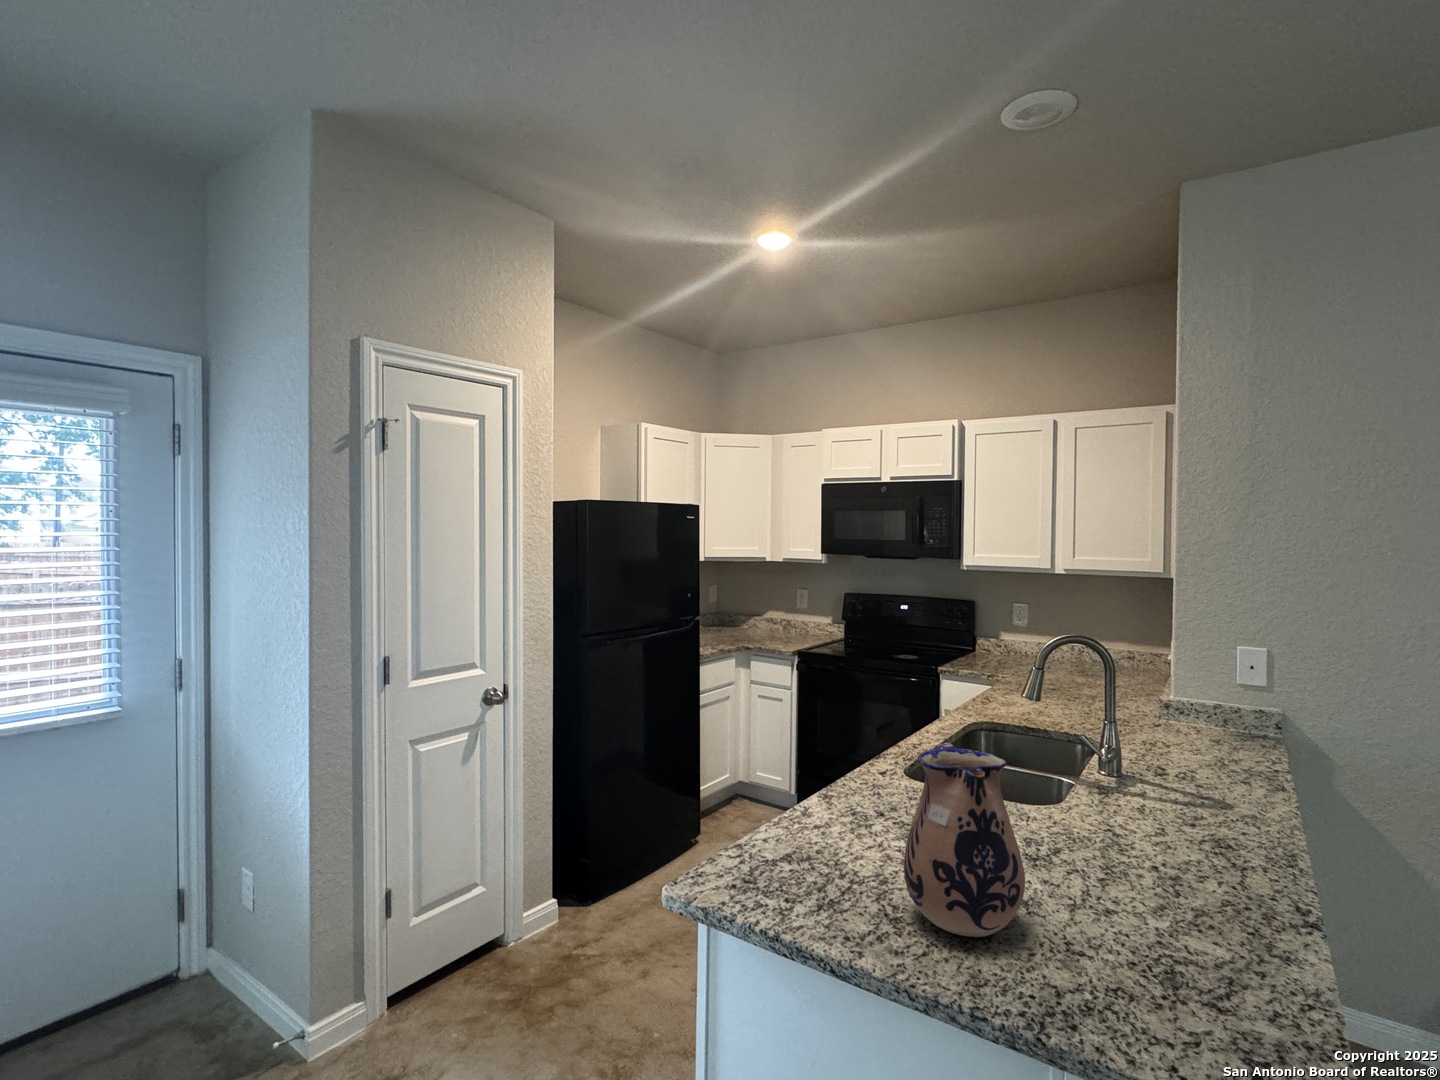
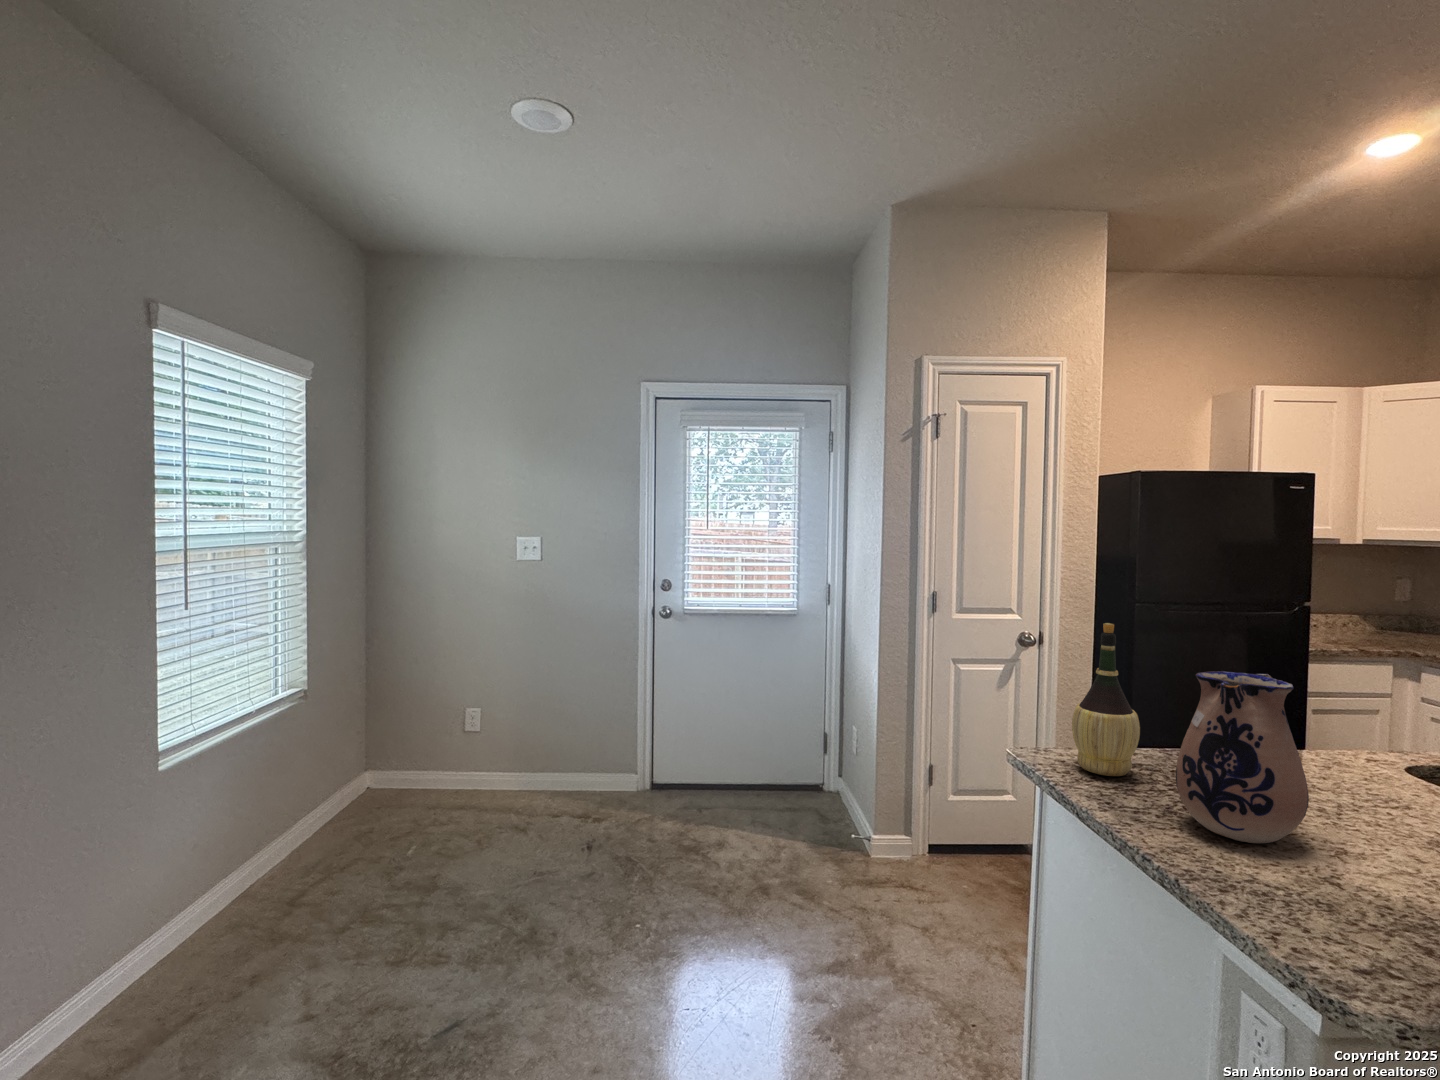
wine bottle: none [746,708,817,893] -> present [1072,623,1140,776]

